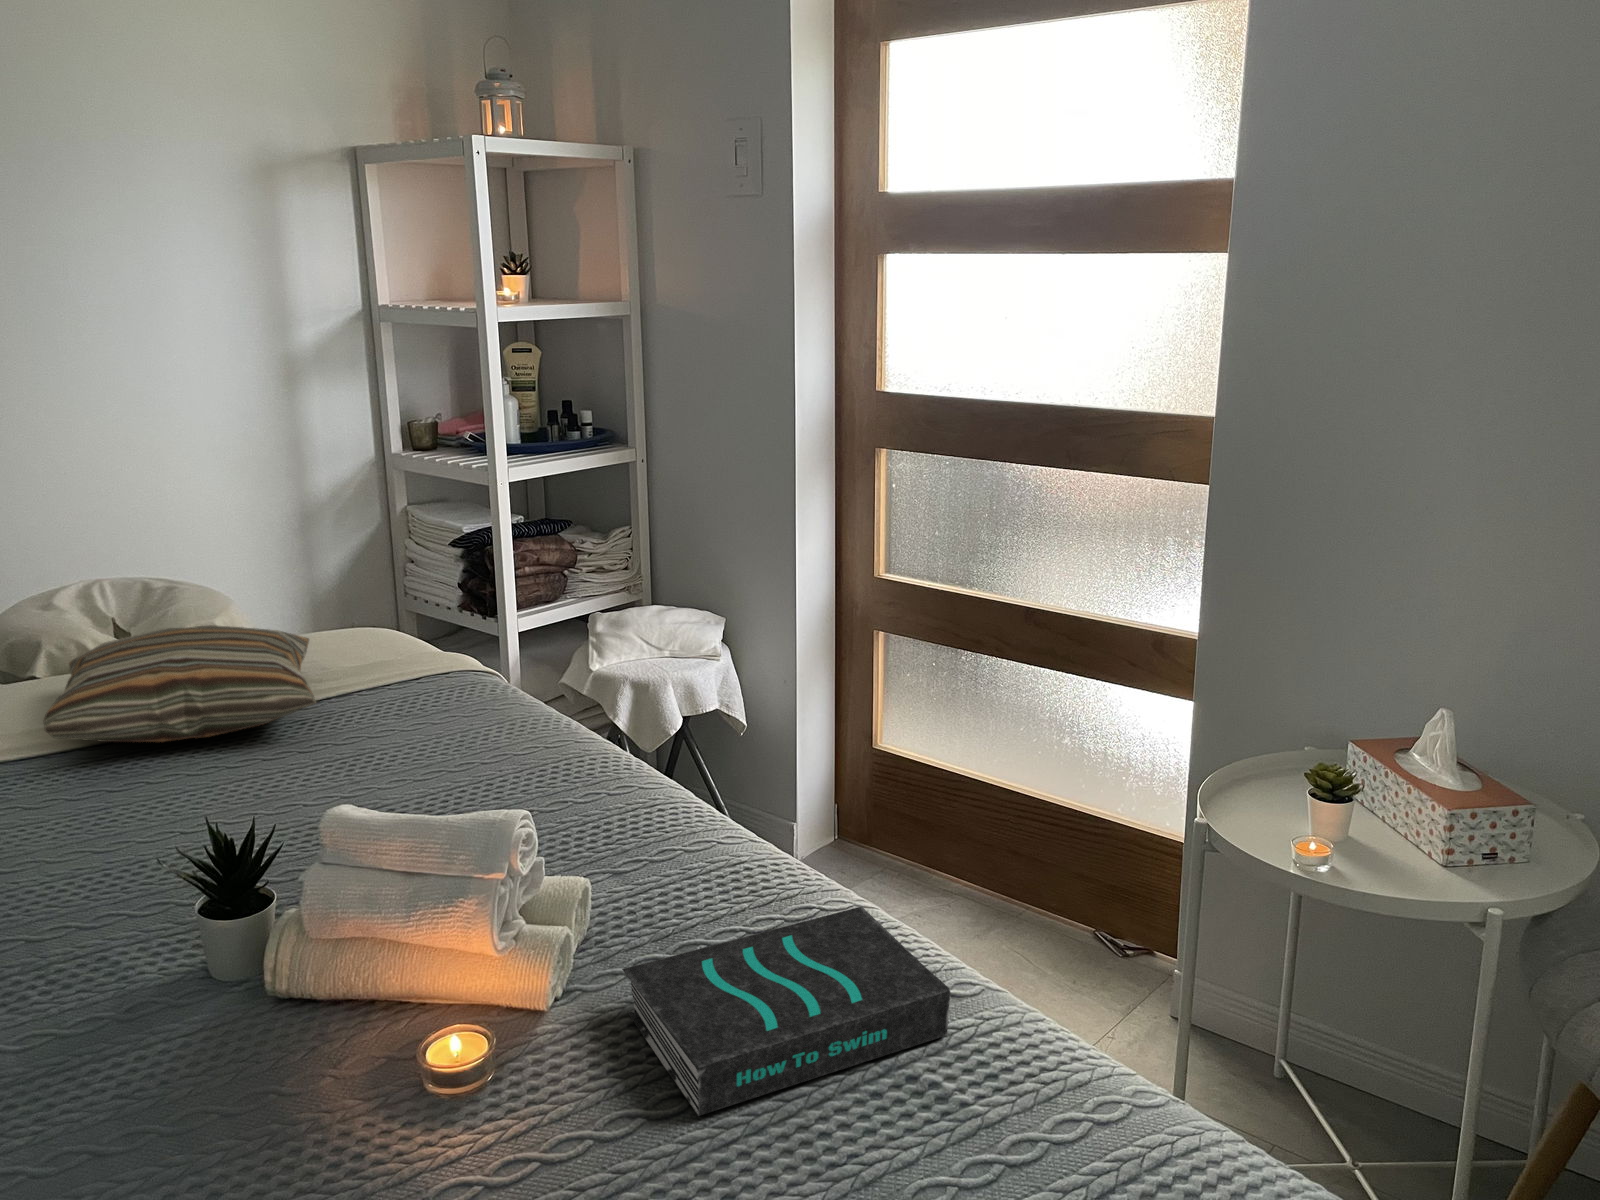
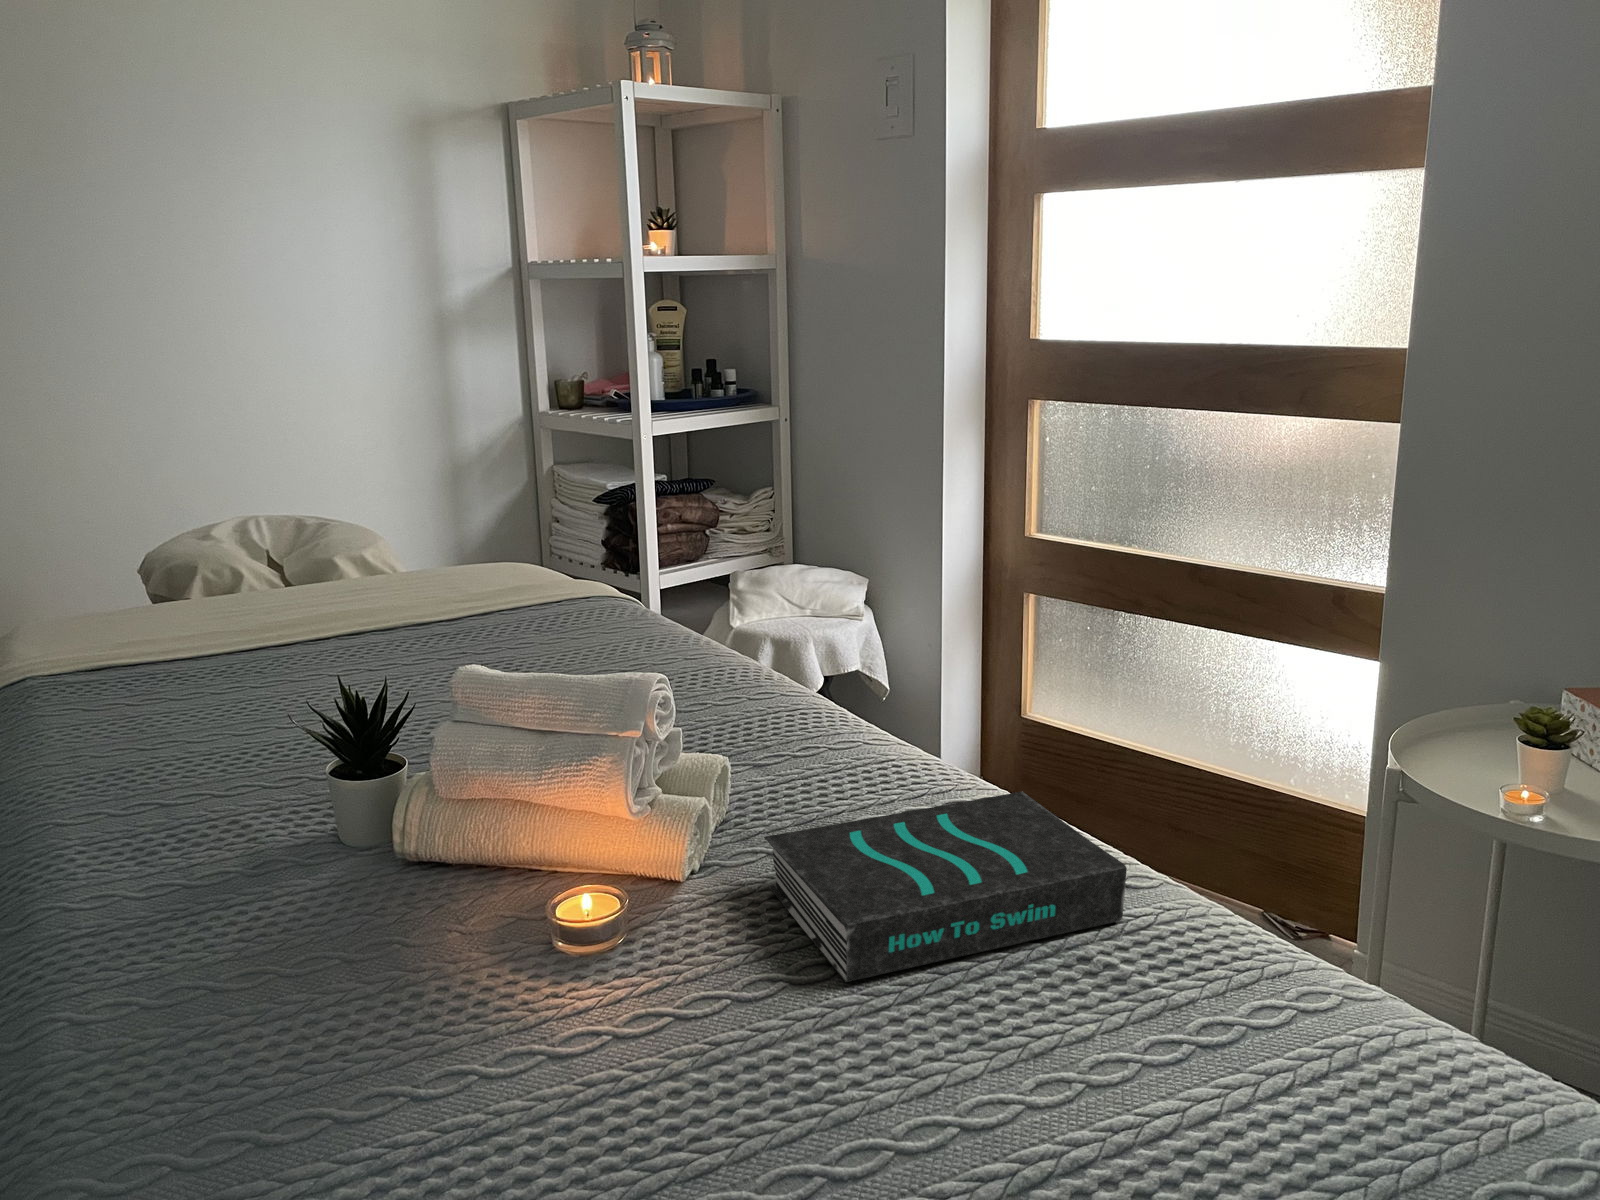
pillow: present [44,625,316,742] -> none [195,542,458,644]

